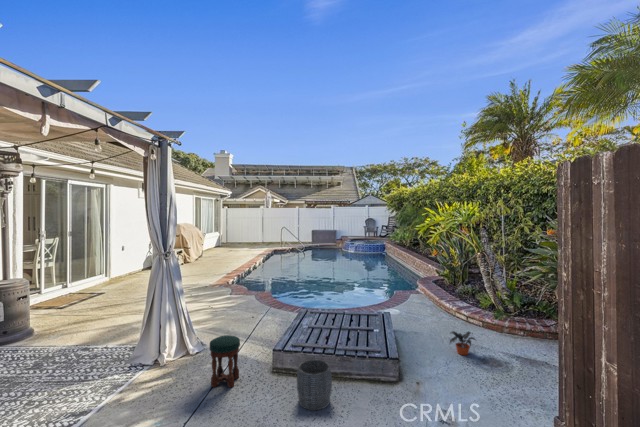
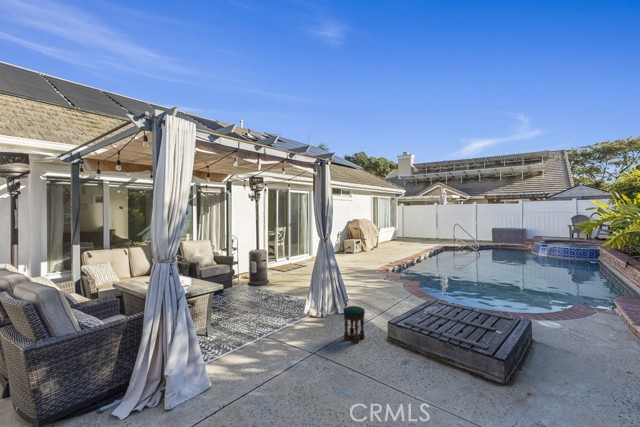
potted plant: present [450,331,475,355] -> none [578,348,615,377]
woven basket: present [297,360,332,410] -> none [397,336,426,374]

